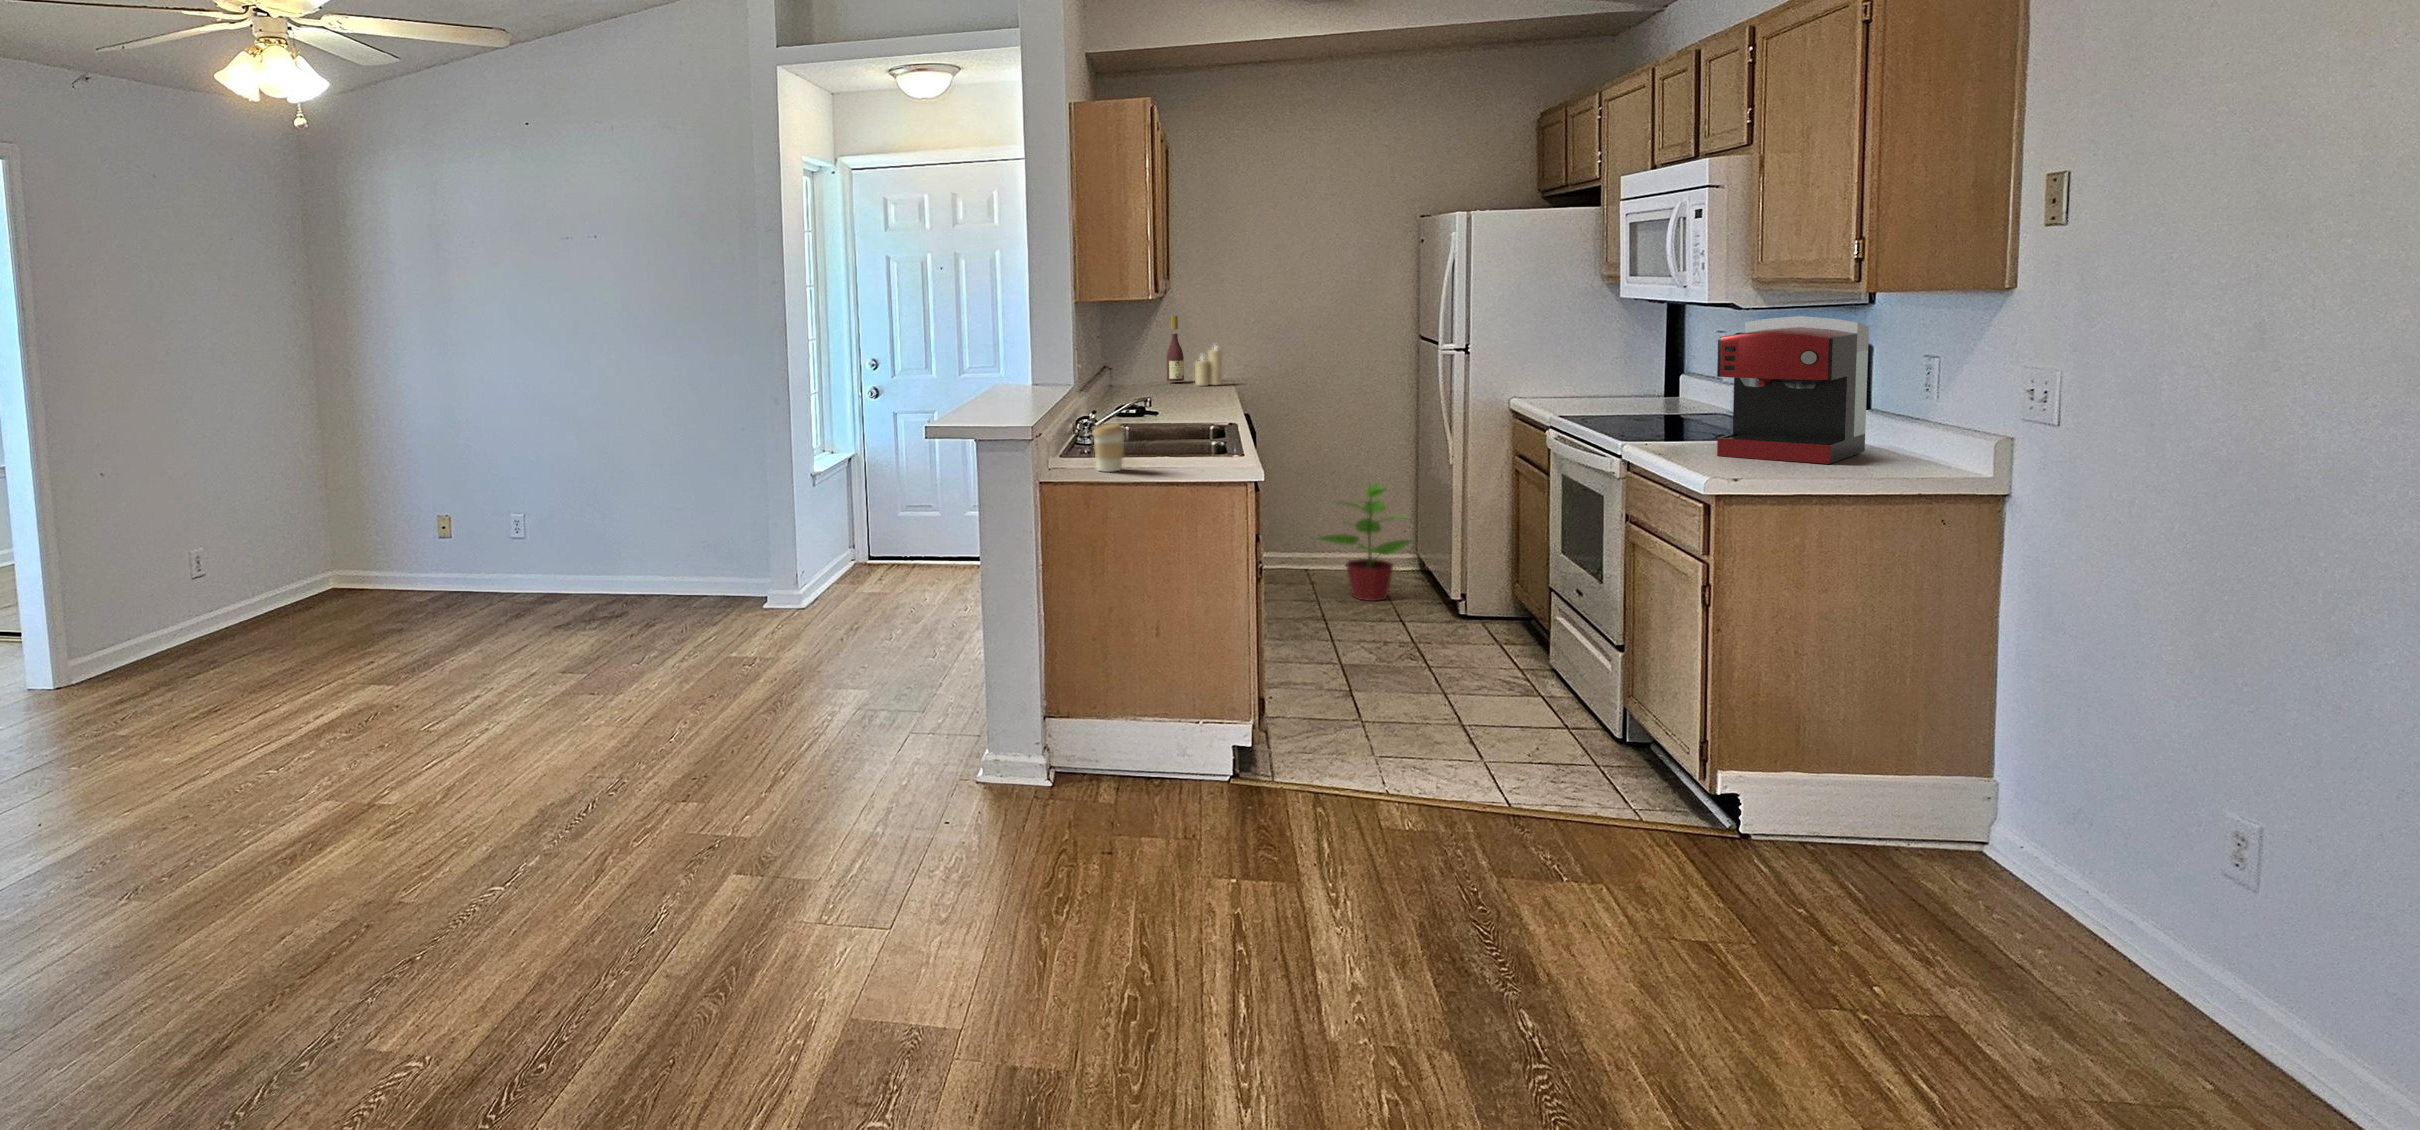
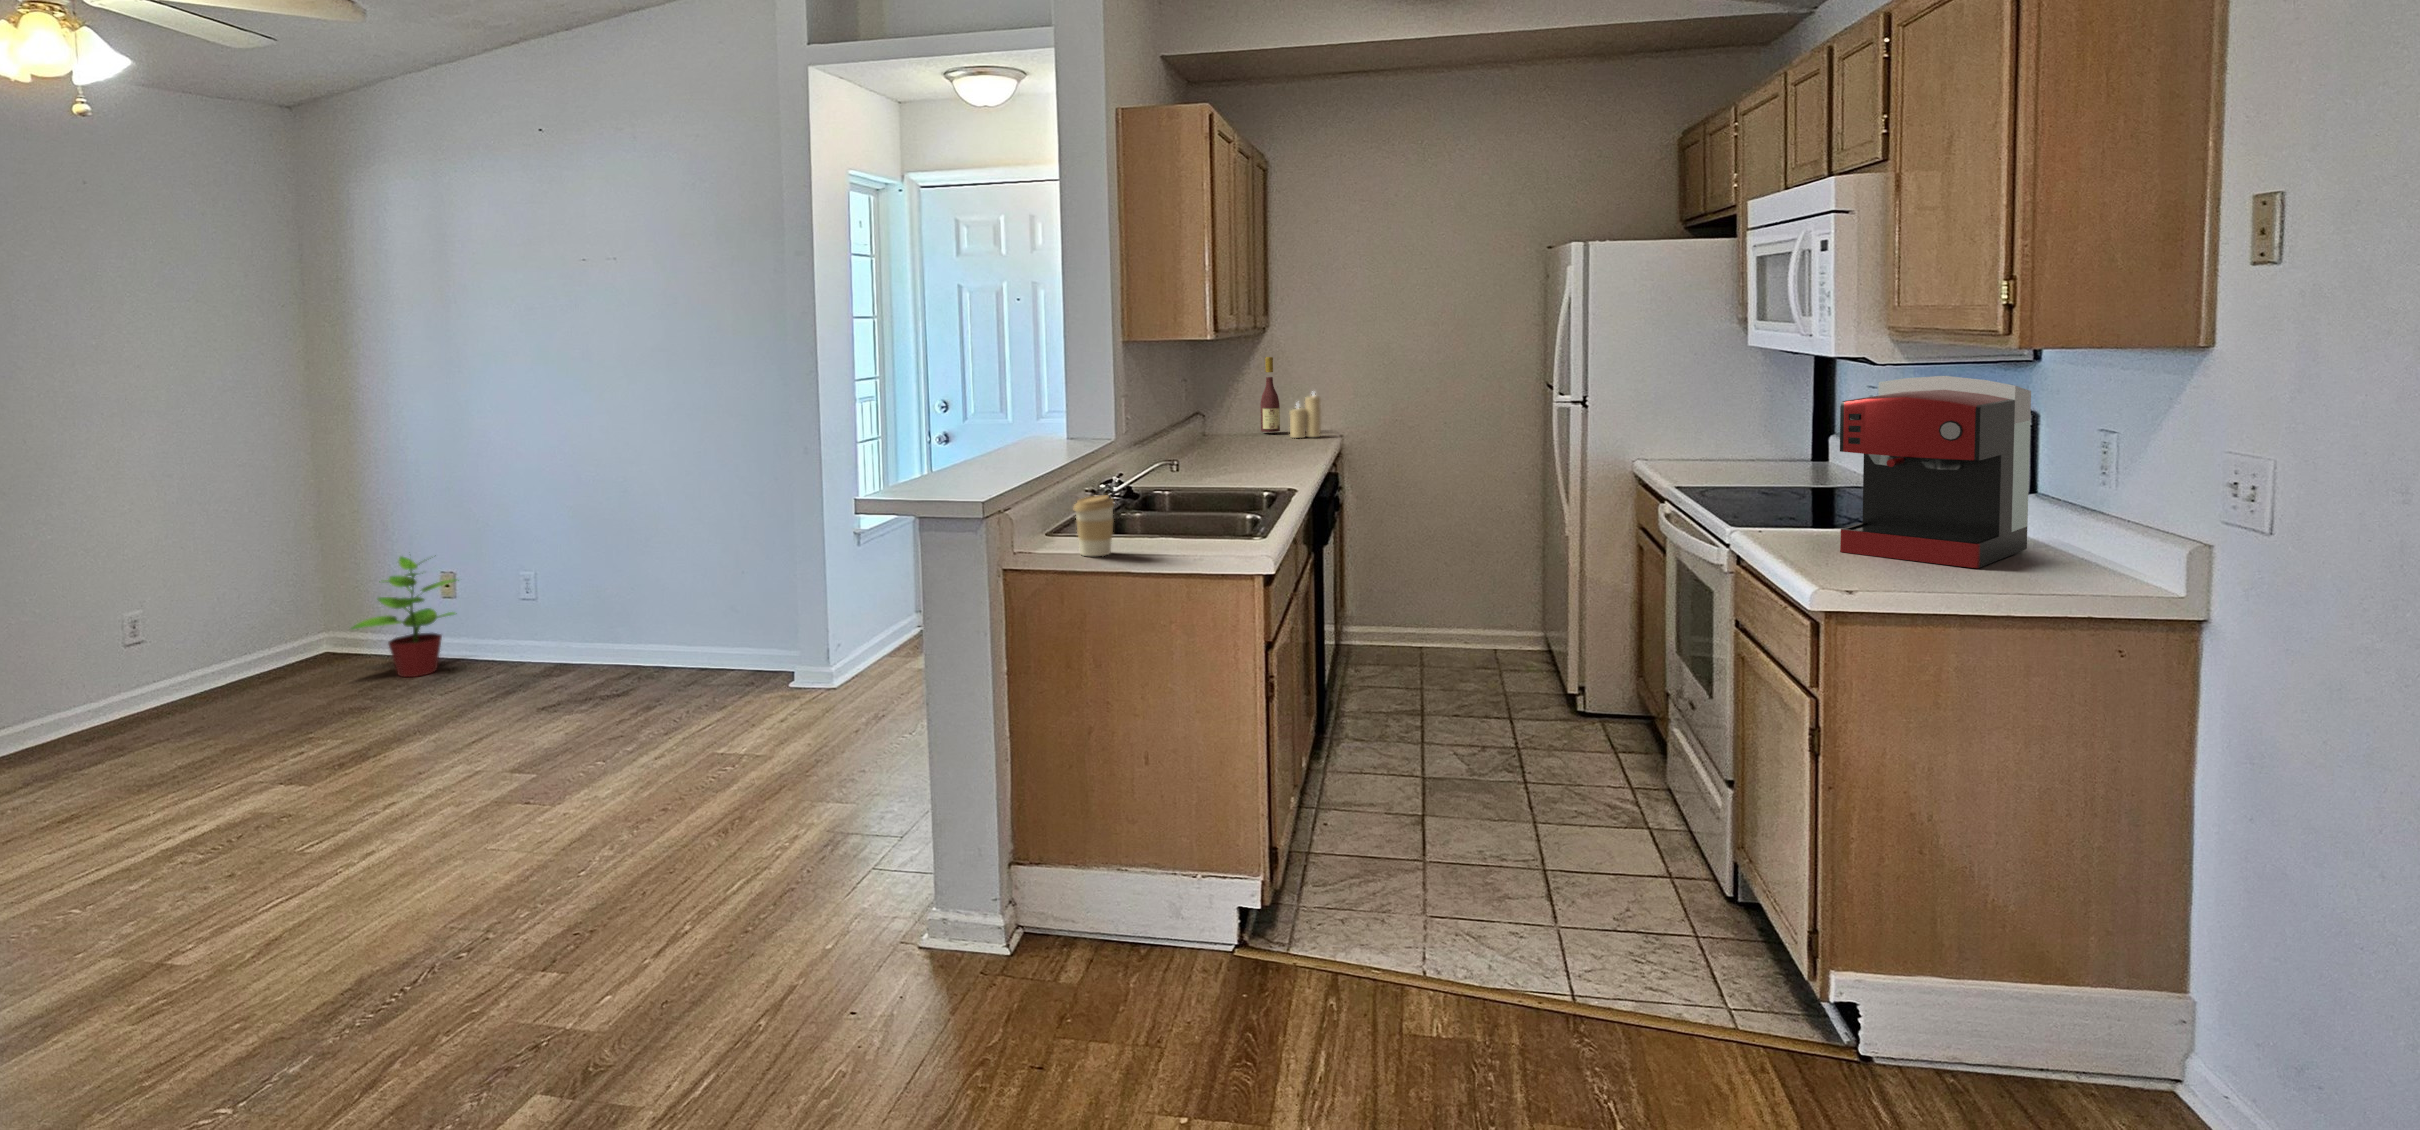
potted plant: present [1319,484,1411,601] -> present [352,556,456,677]

